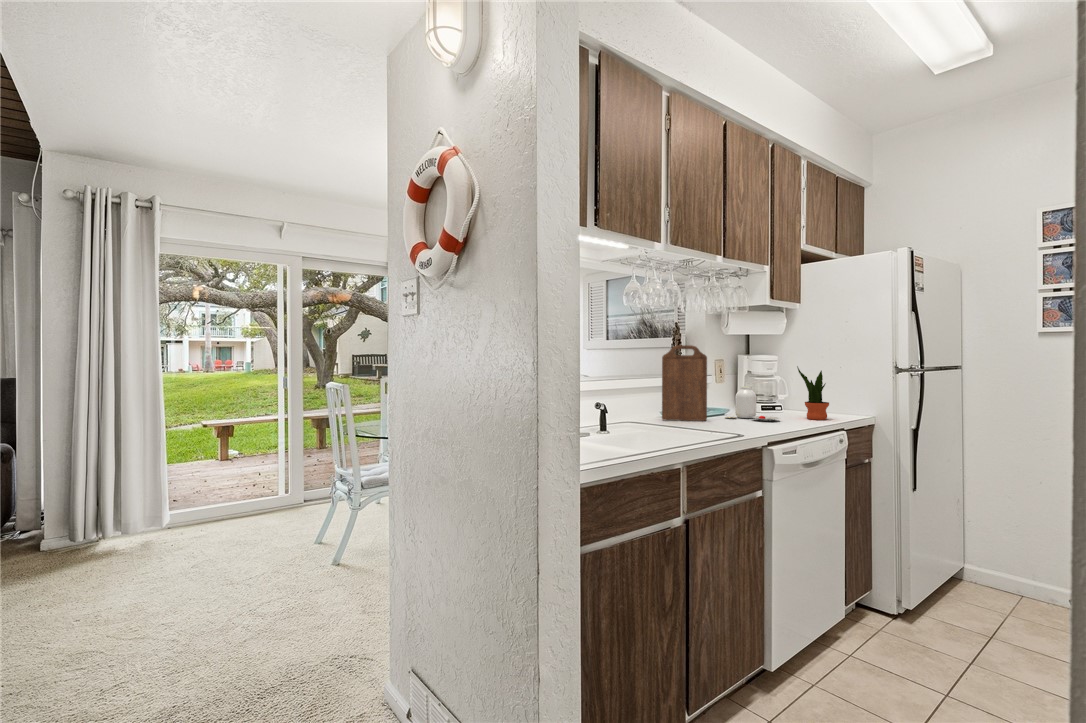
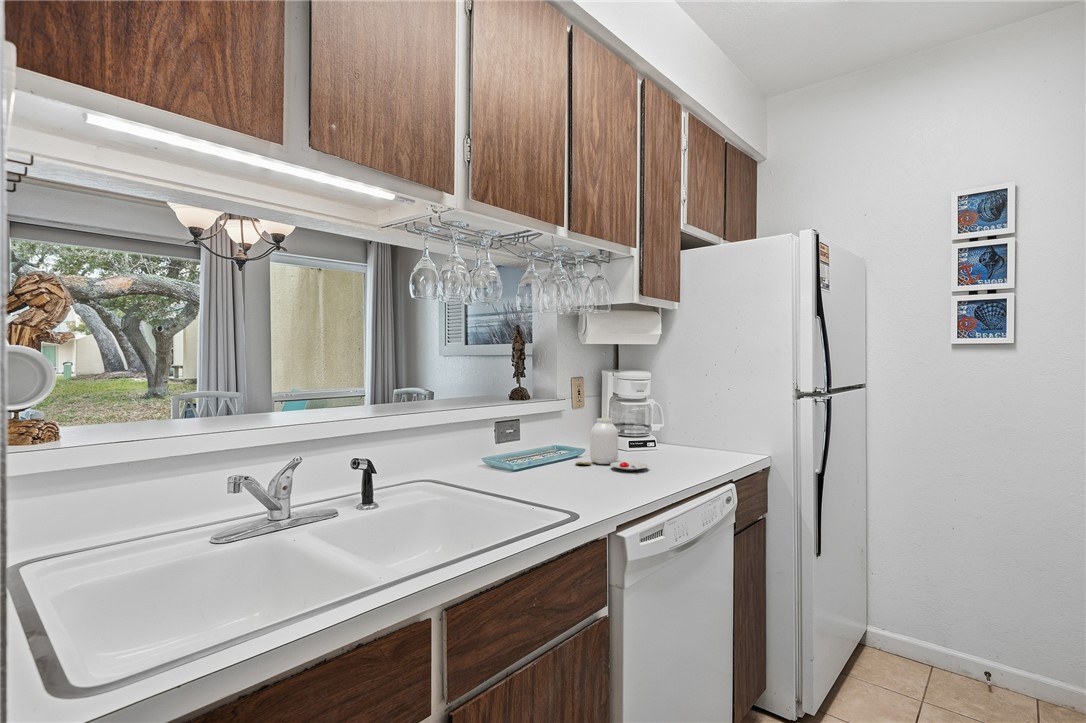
cutting board: present [662,345,707,421] -> none [481,361,547,473]
potted plant: present [797,366,829,420] -> none [673,389,714,465]

